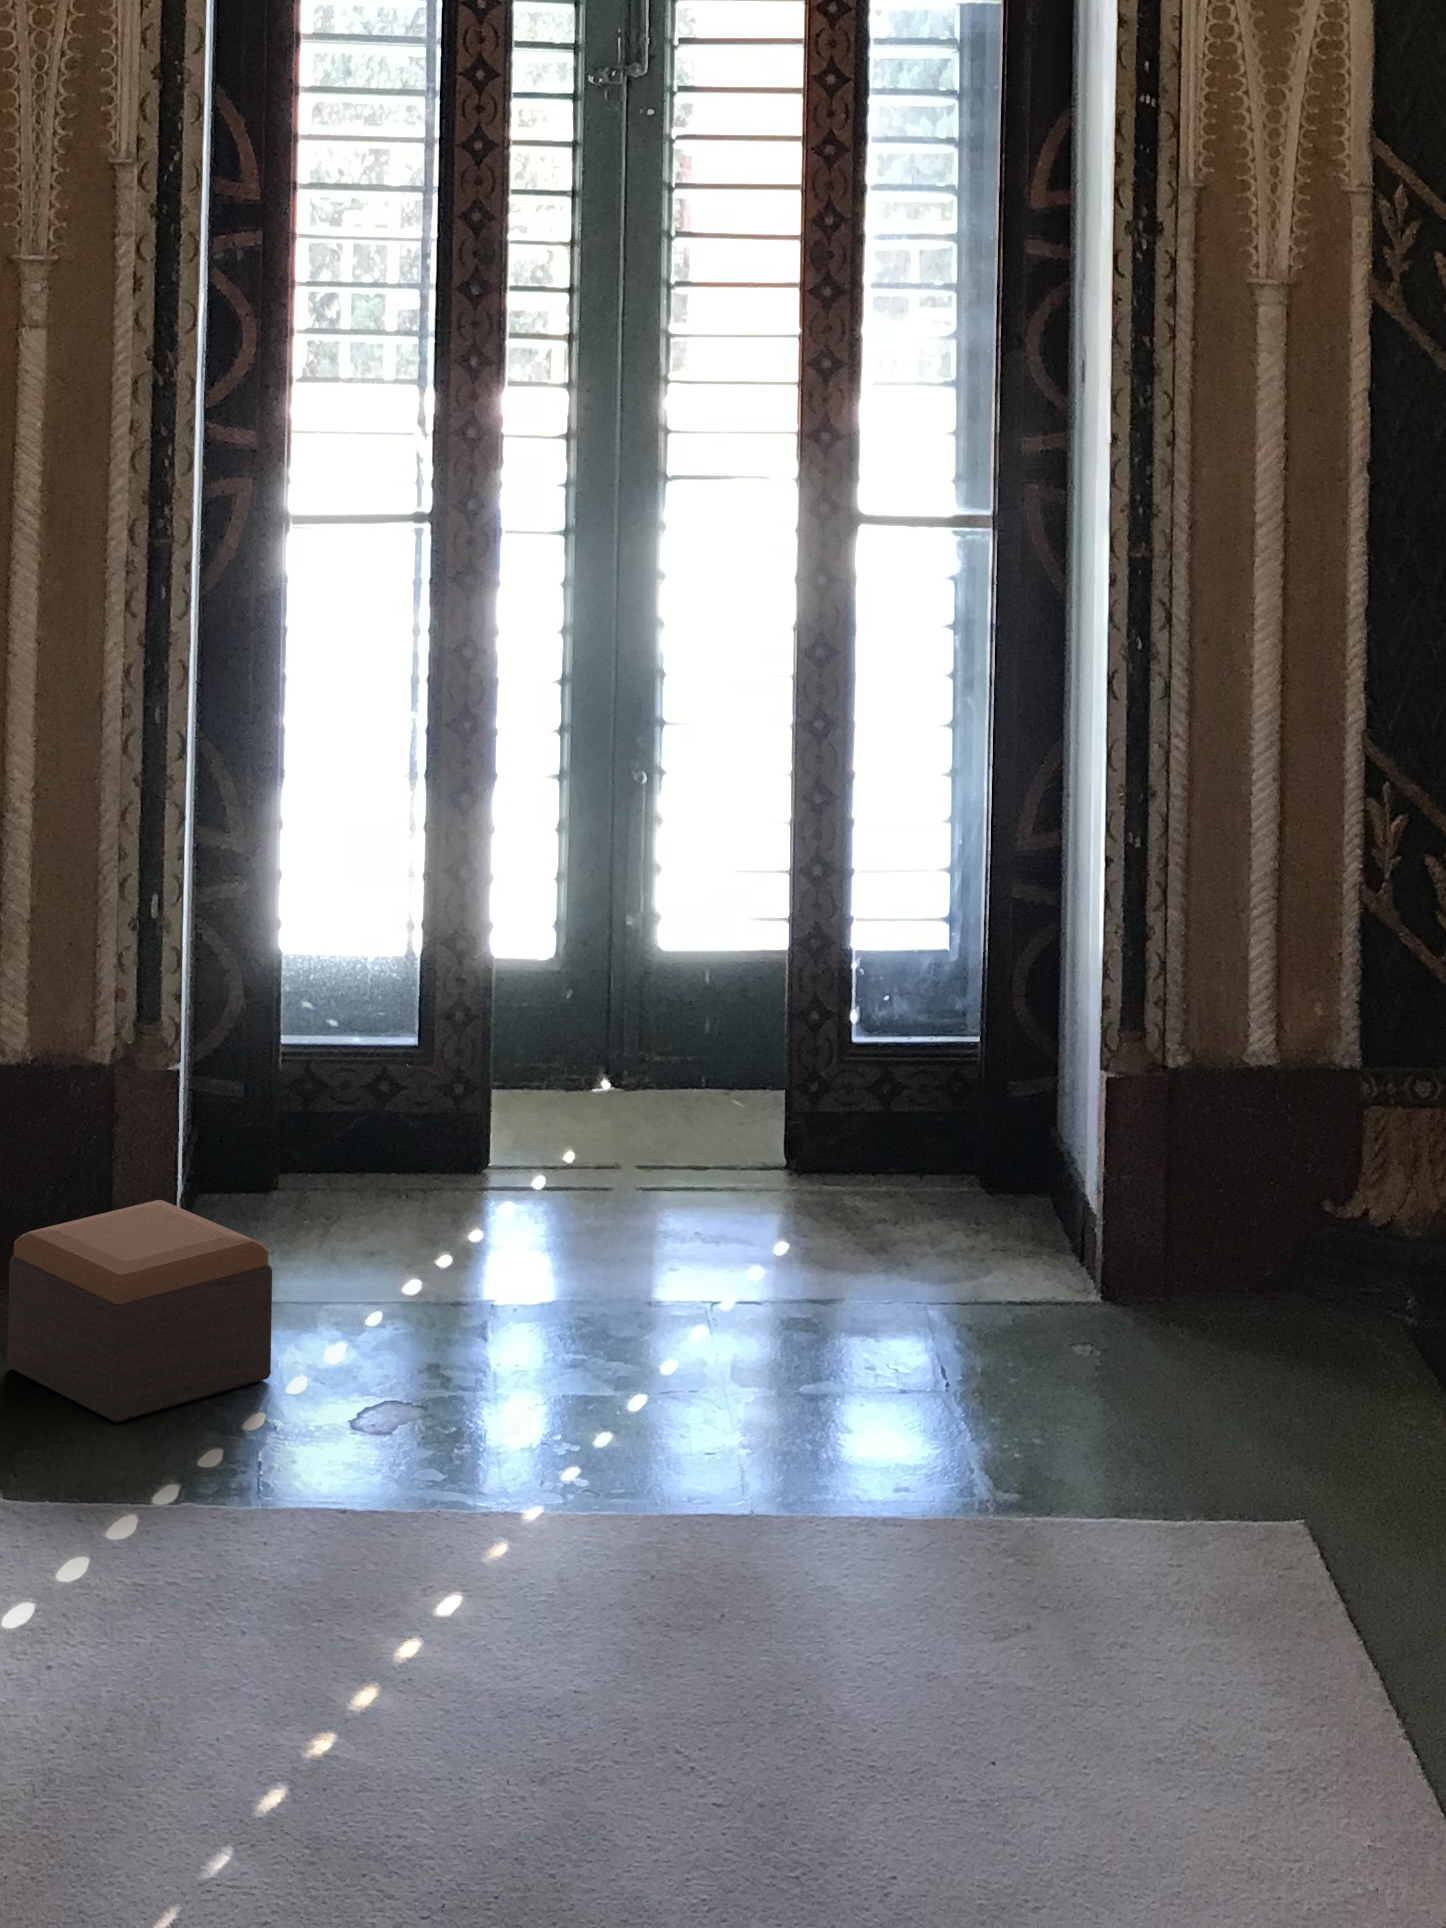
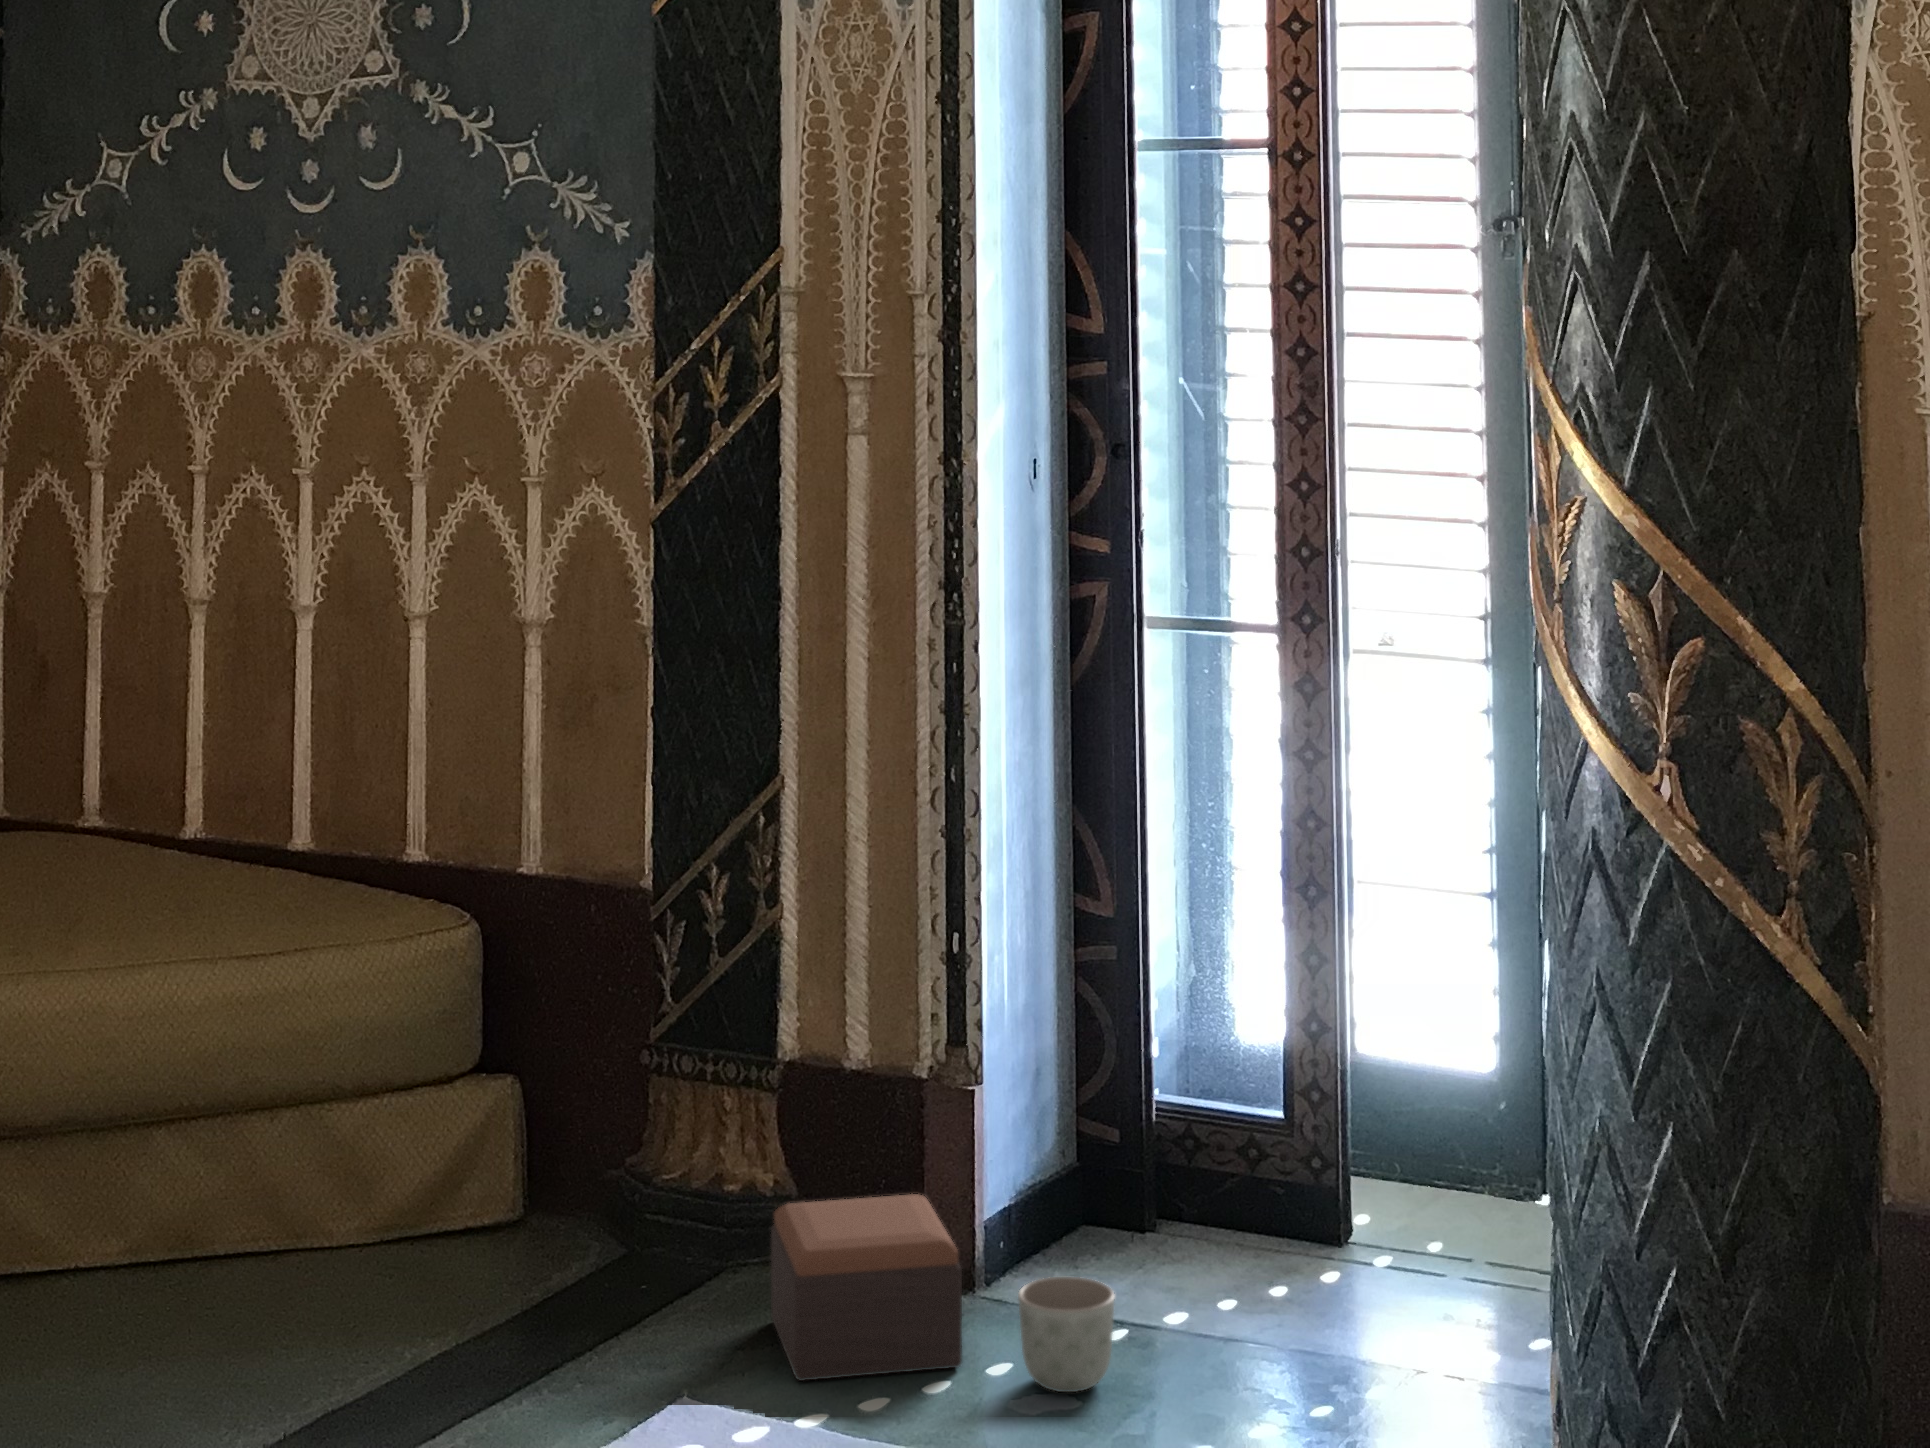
planter: none [343,1259,450,1383] -> present [1018,1277,1115,1392]

